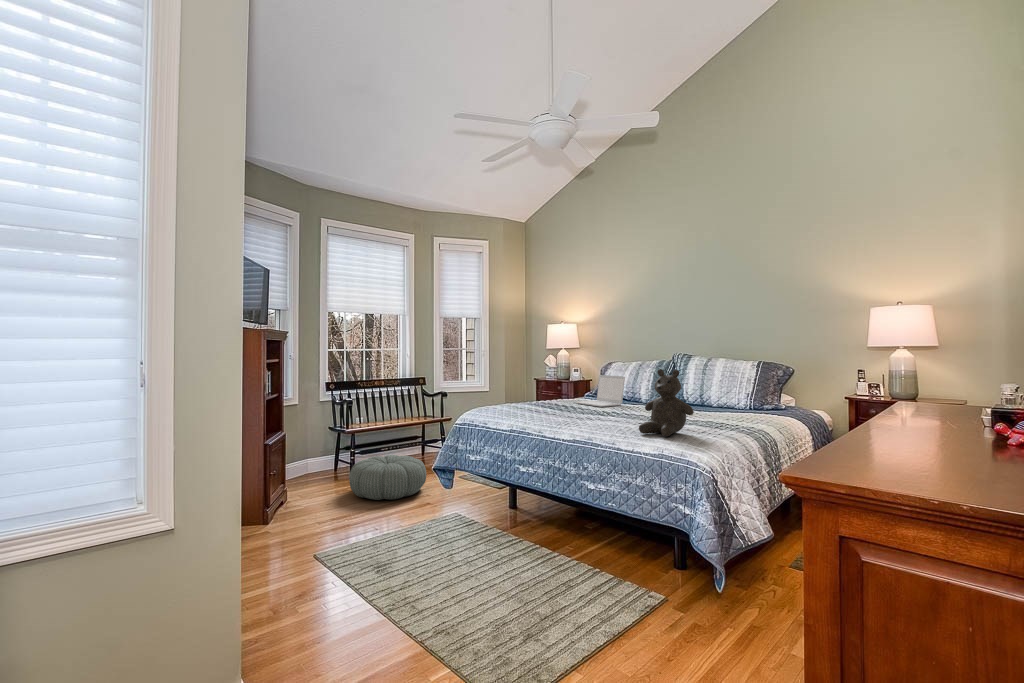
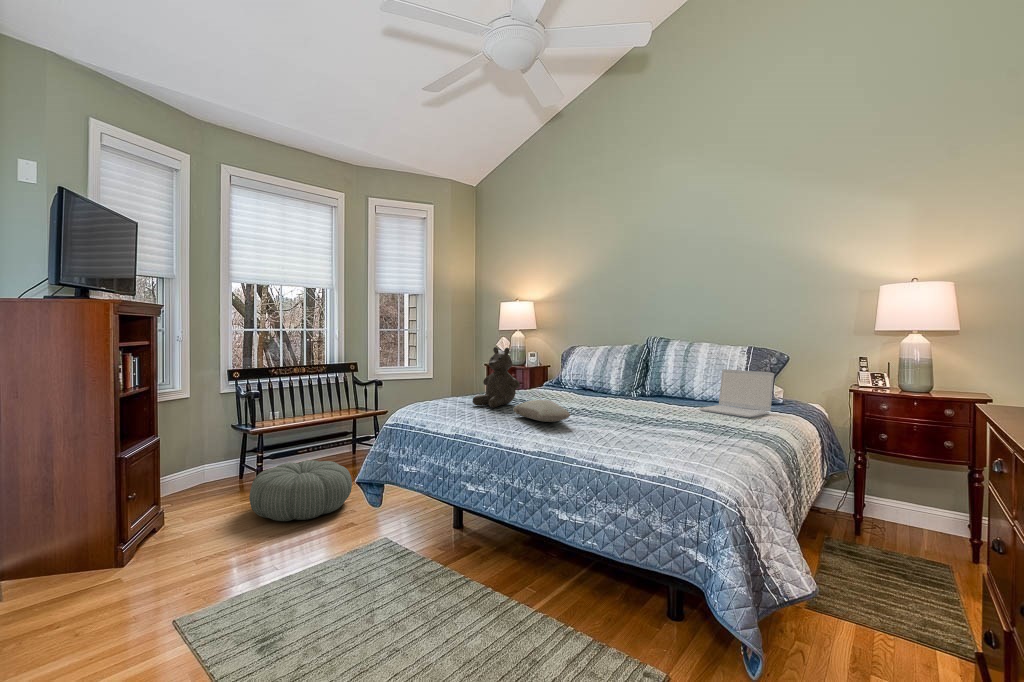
teddy bear: present [639,369,694,437] -> present [473,347,520,408]
laptop: present [577,375,625,407] -> present [699,369,774,417]
pillow: none [556,404,599,420] -> present [514,400,570,422]

